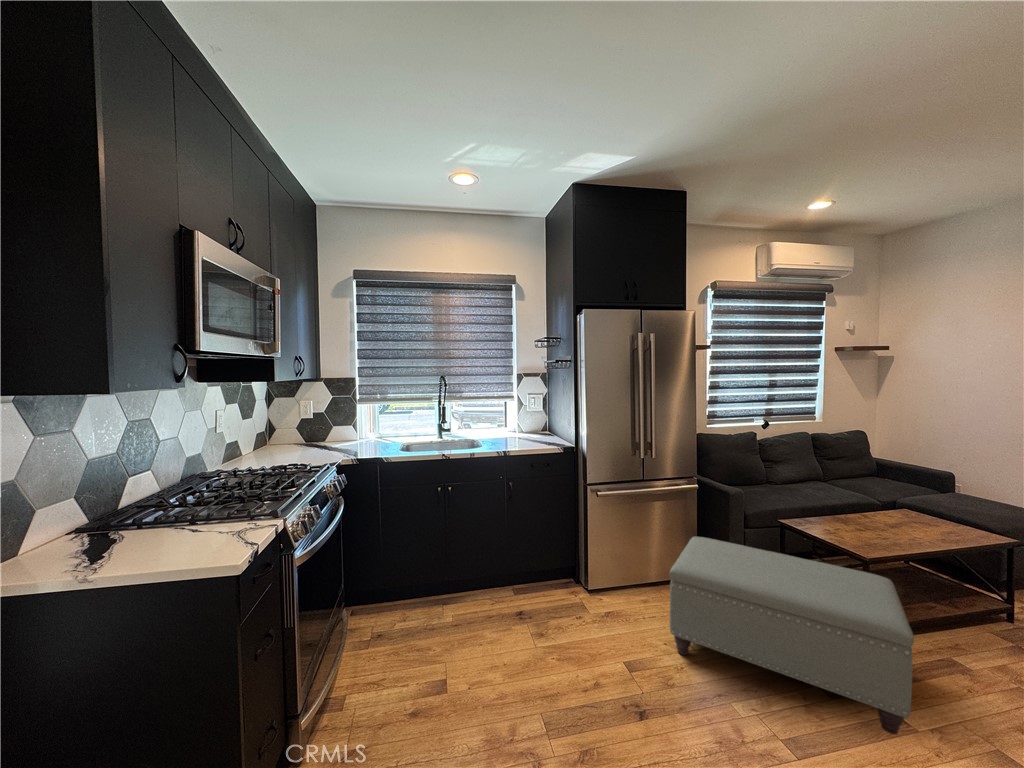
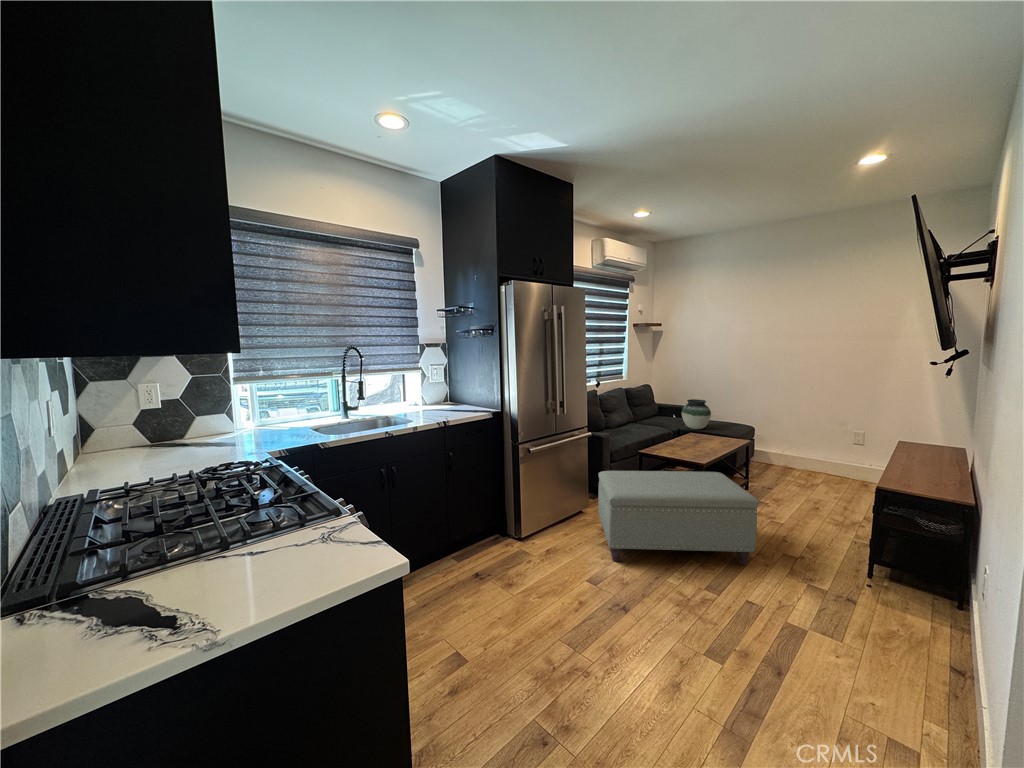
vase: none [898,460,955,508] -> present [682,399,711,429]

